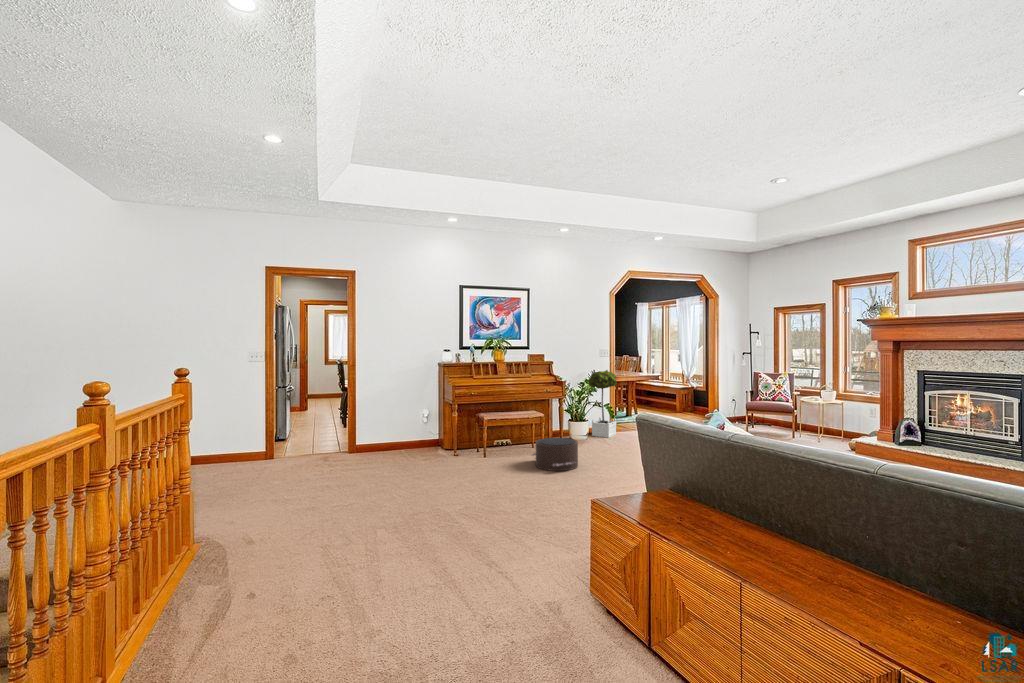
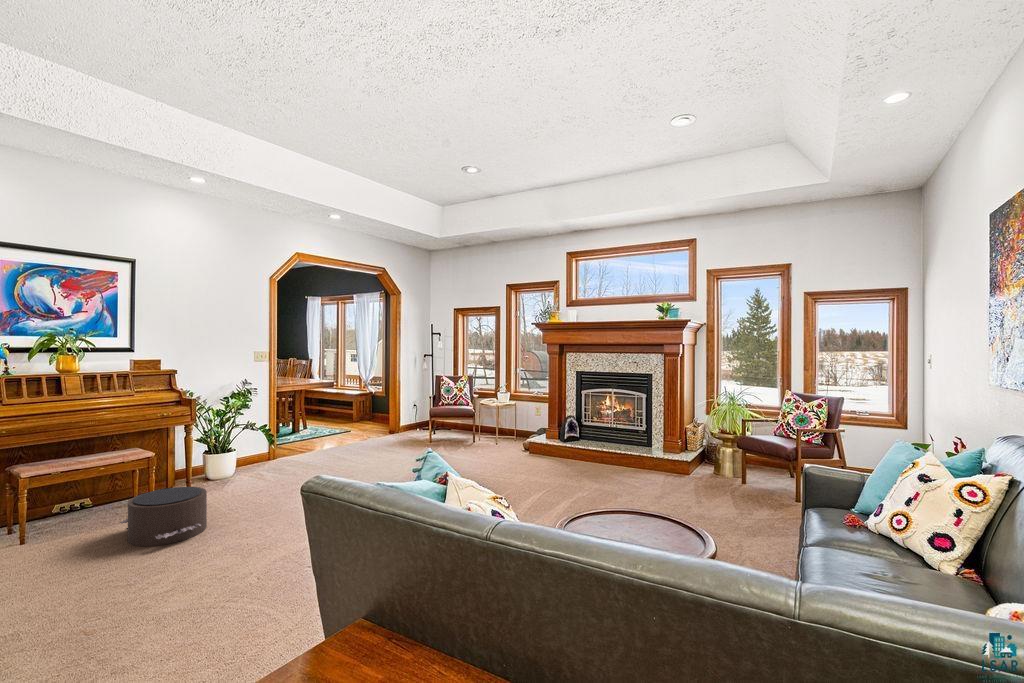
potted tree: present [589,370,617,438] -> none [234,379,276,469]

